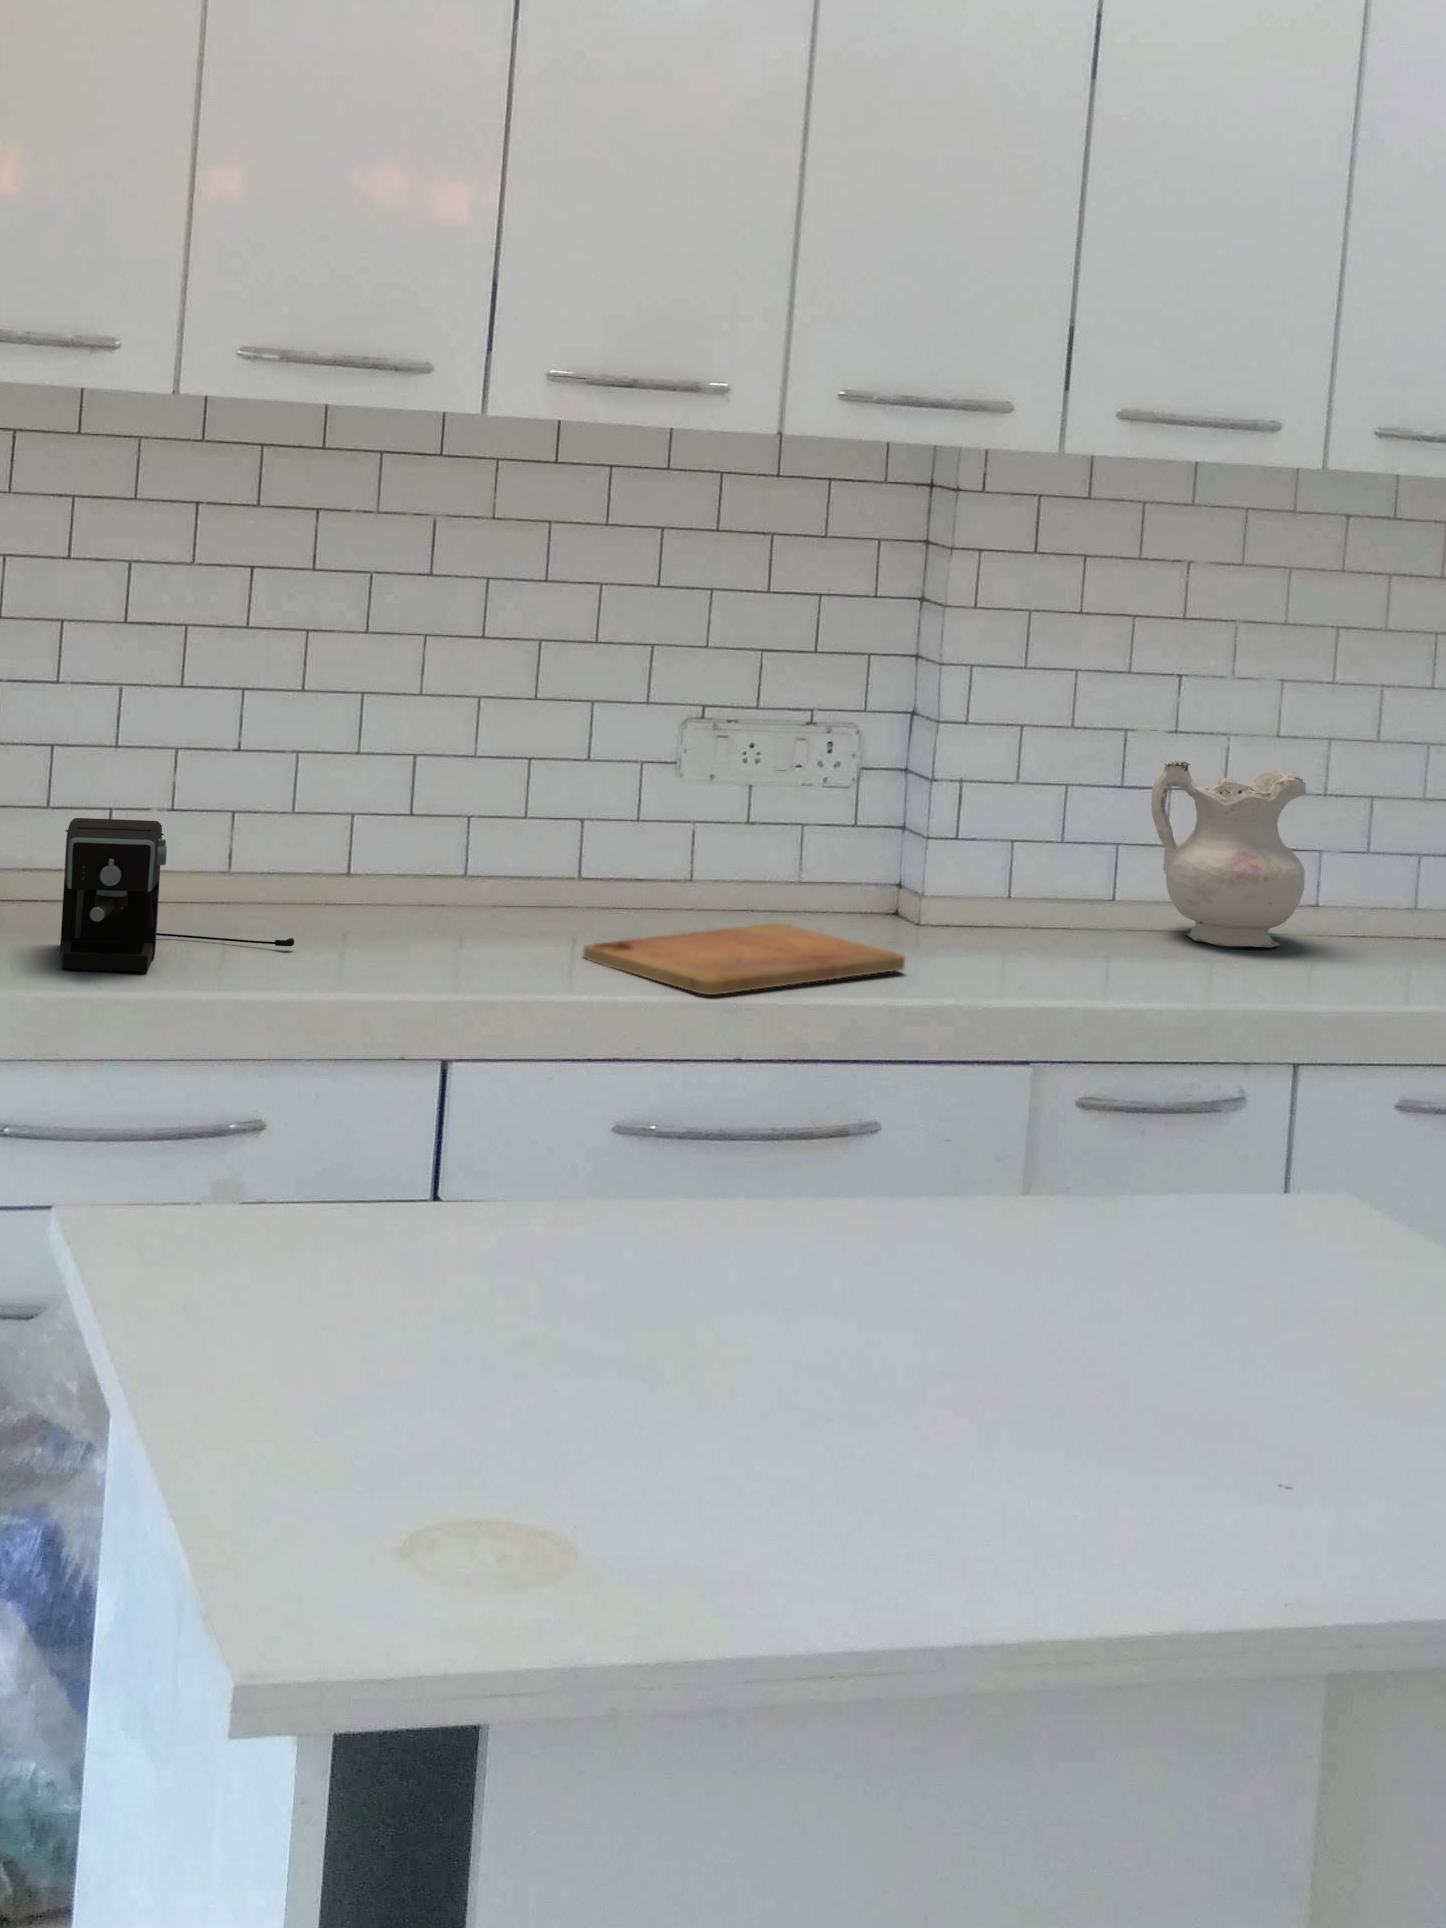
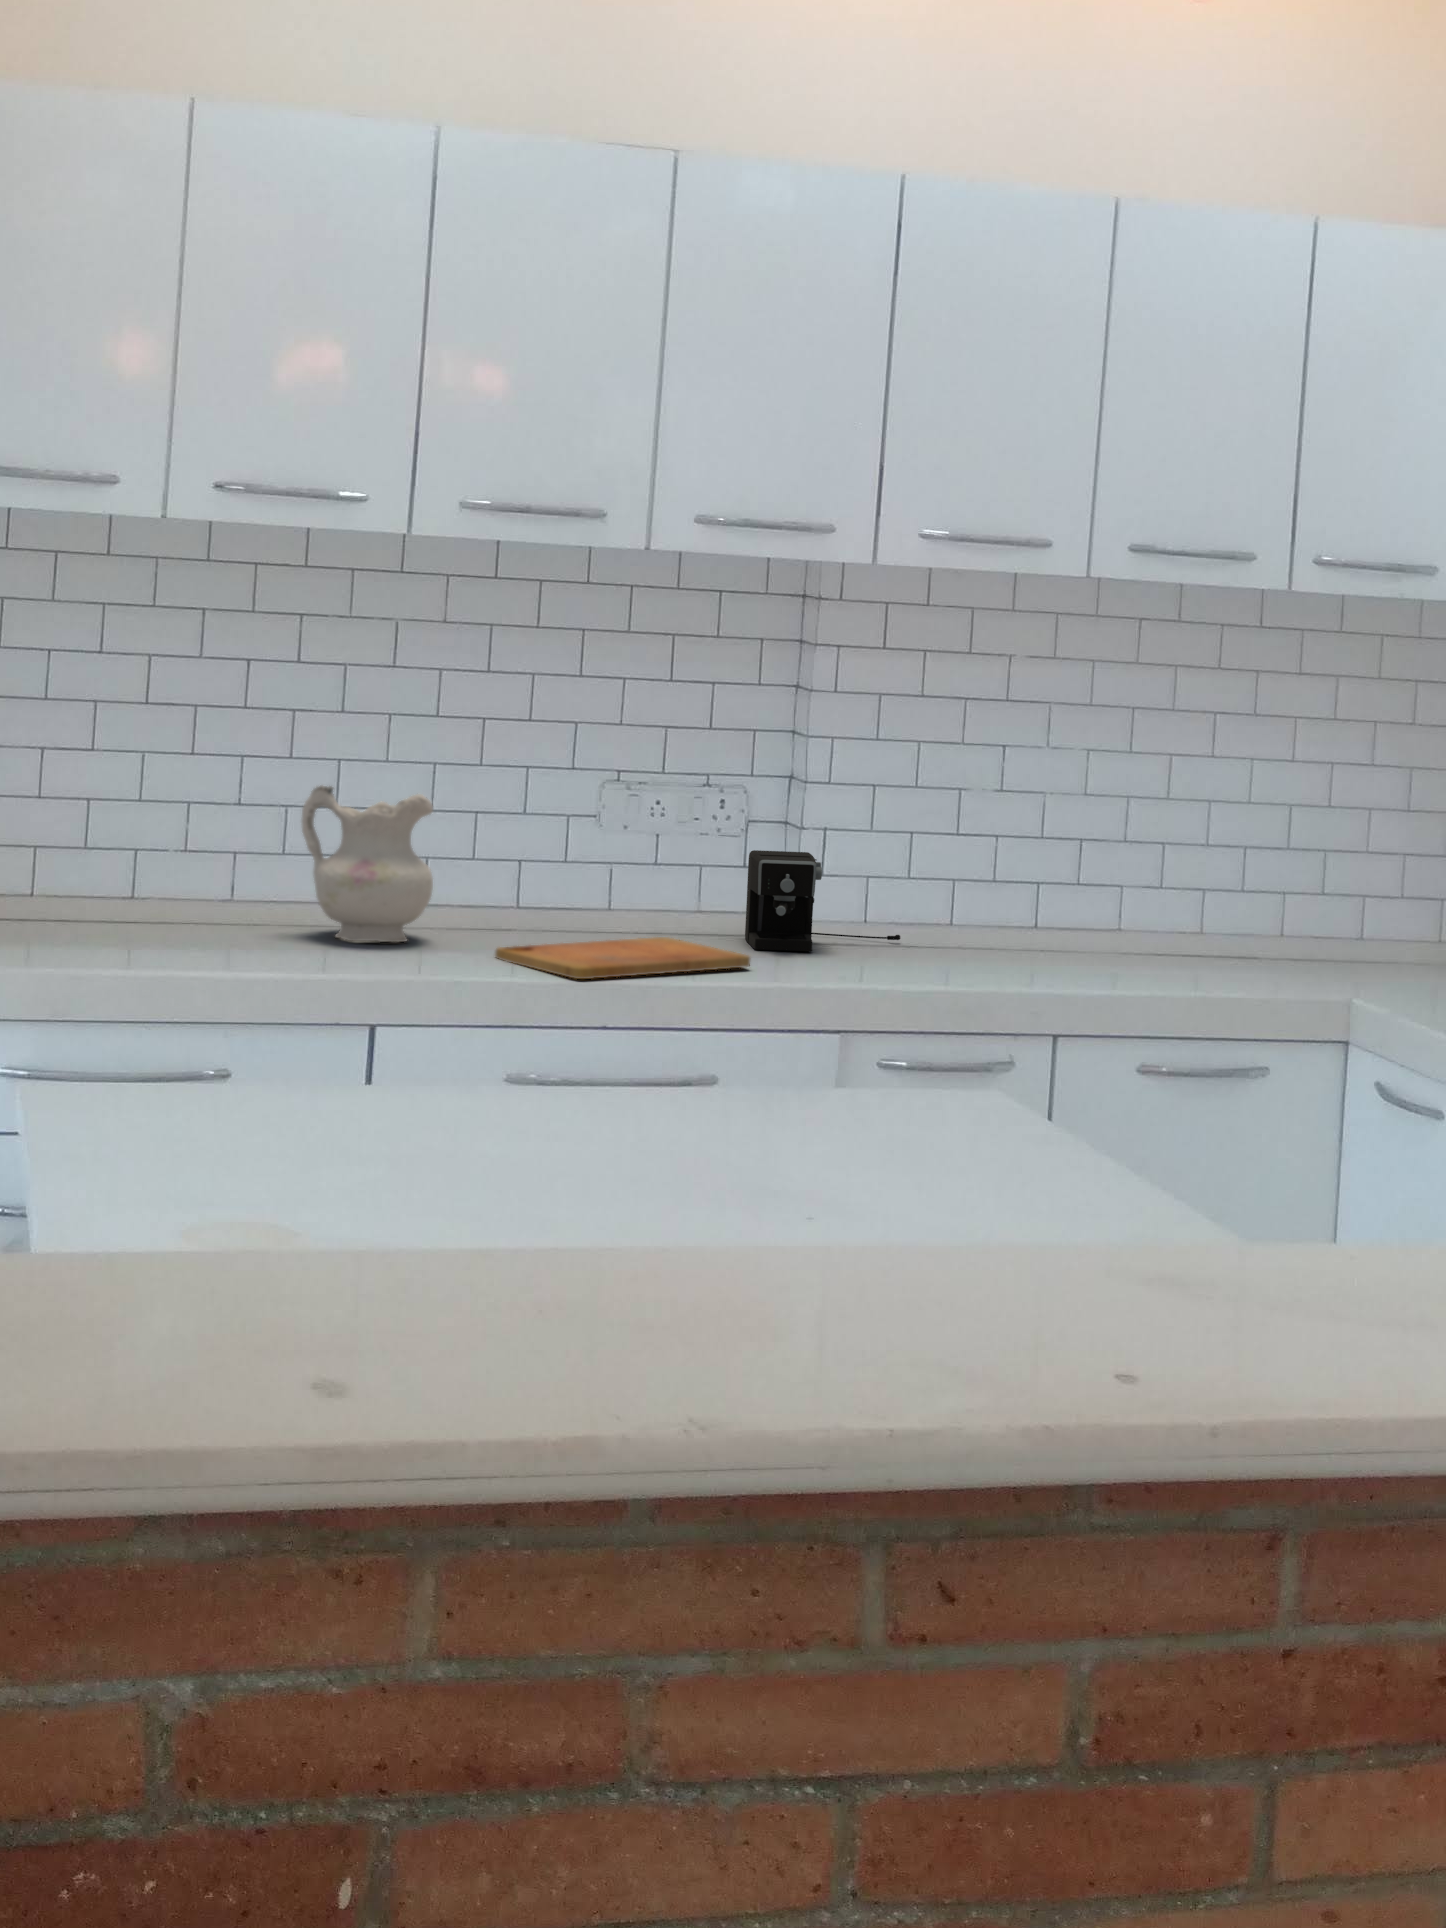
ceramic pitcher: present [1151,761,1306,947] -> present [302,786,433,943]
coffee maker: present [60,818,294,972] -> present [745,850,900,951]

